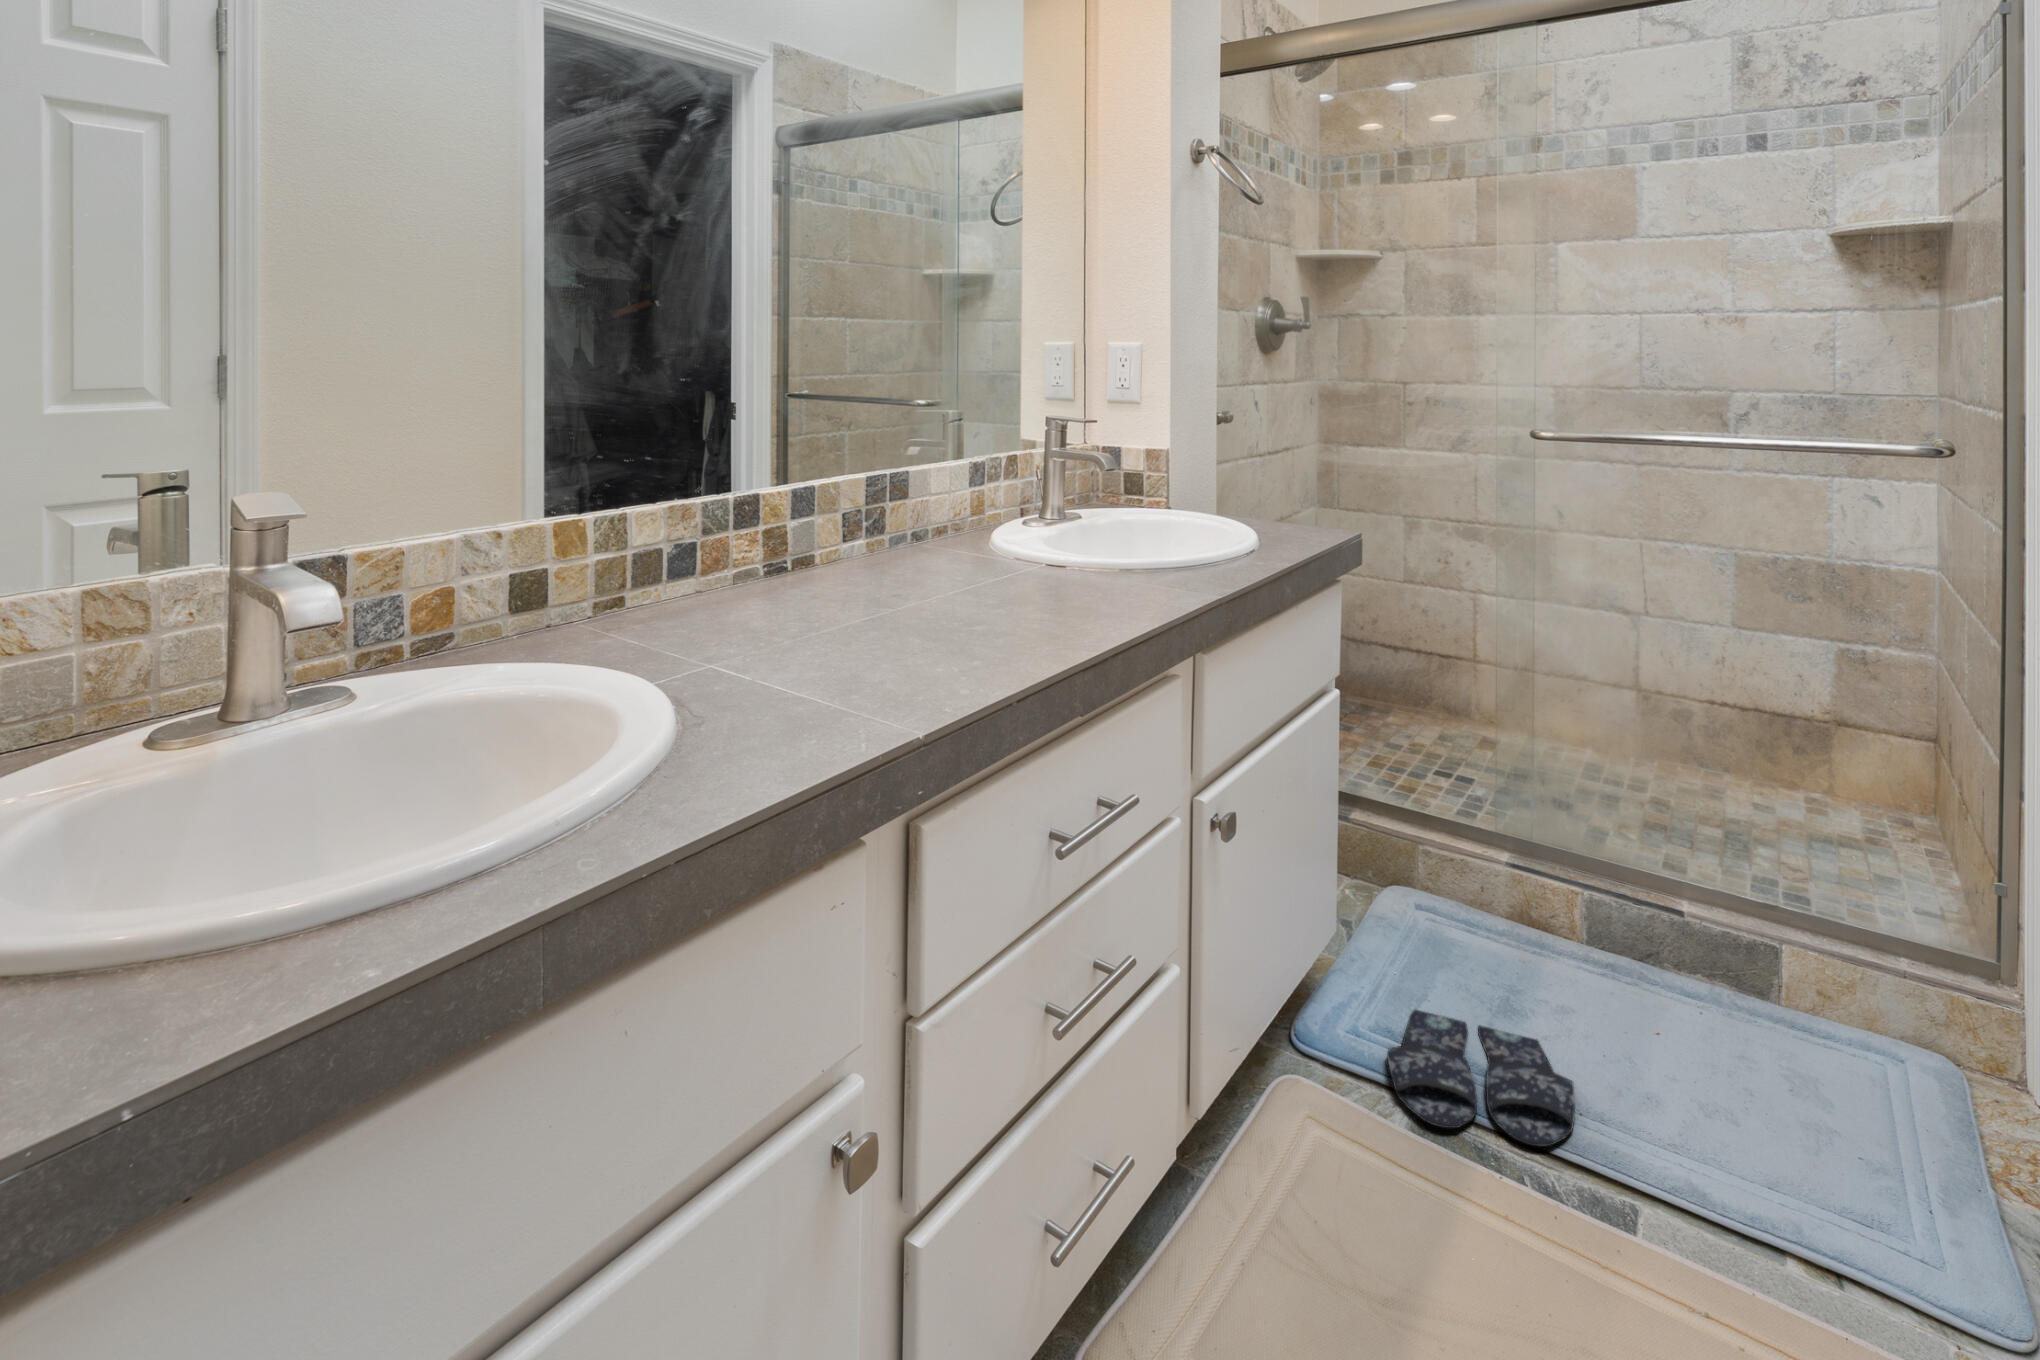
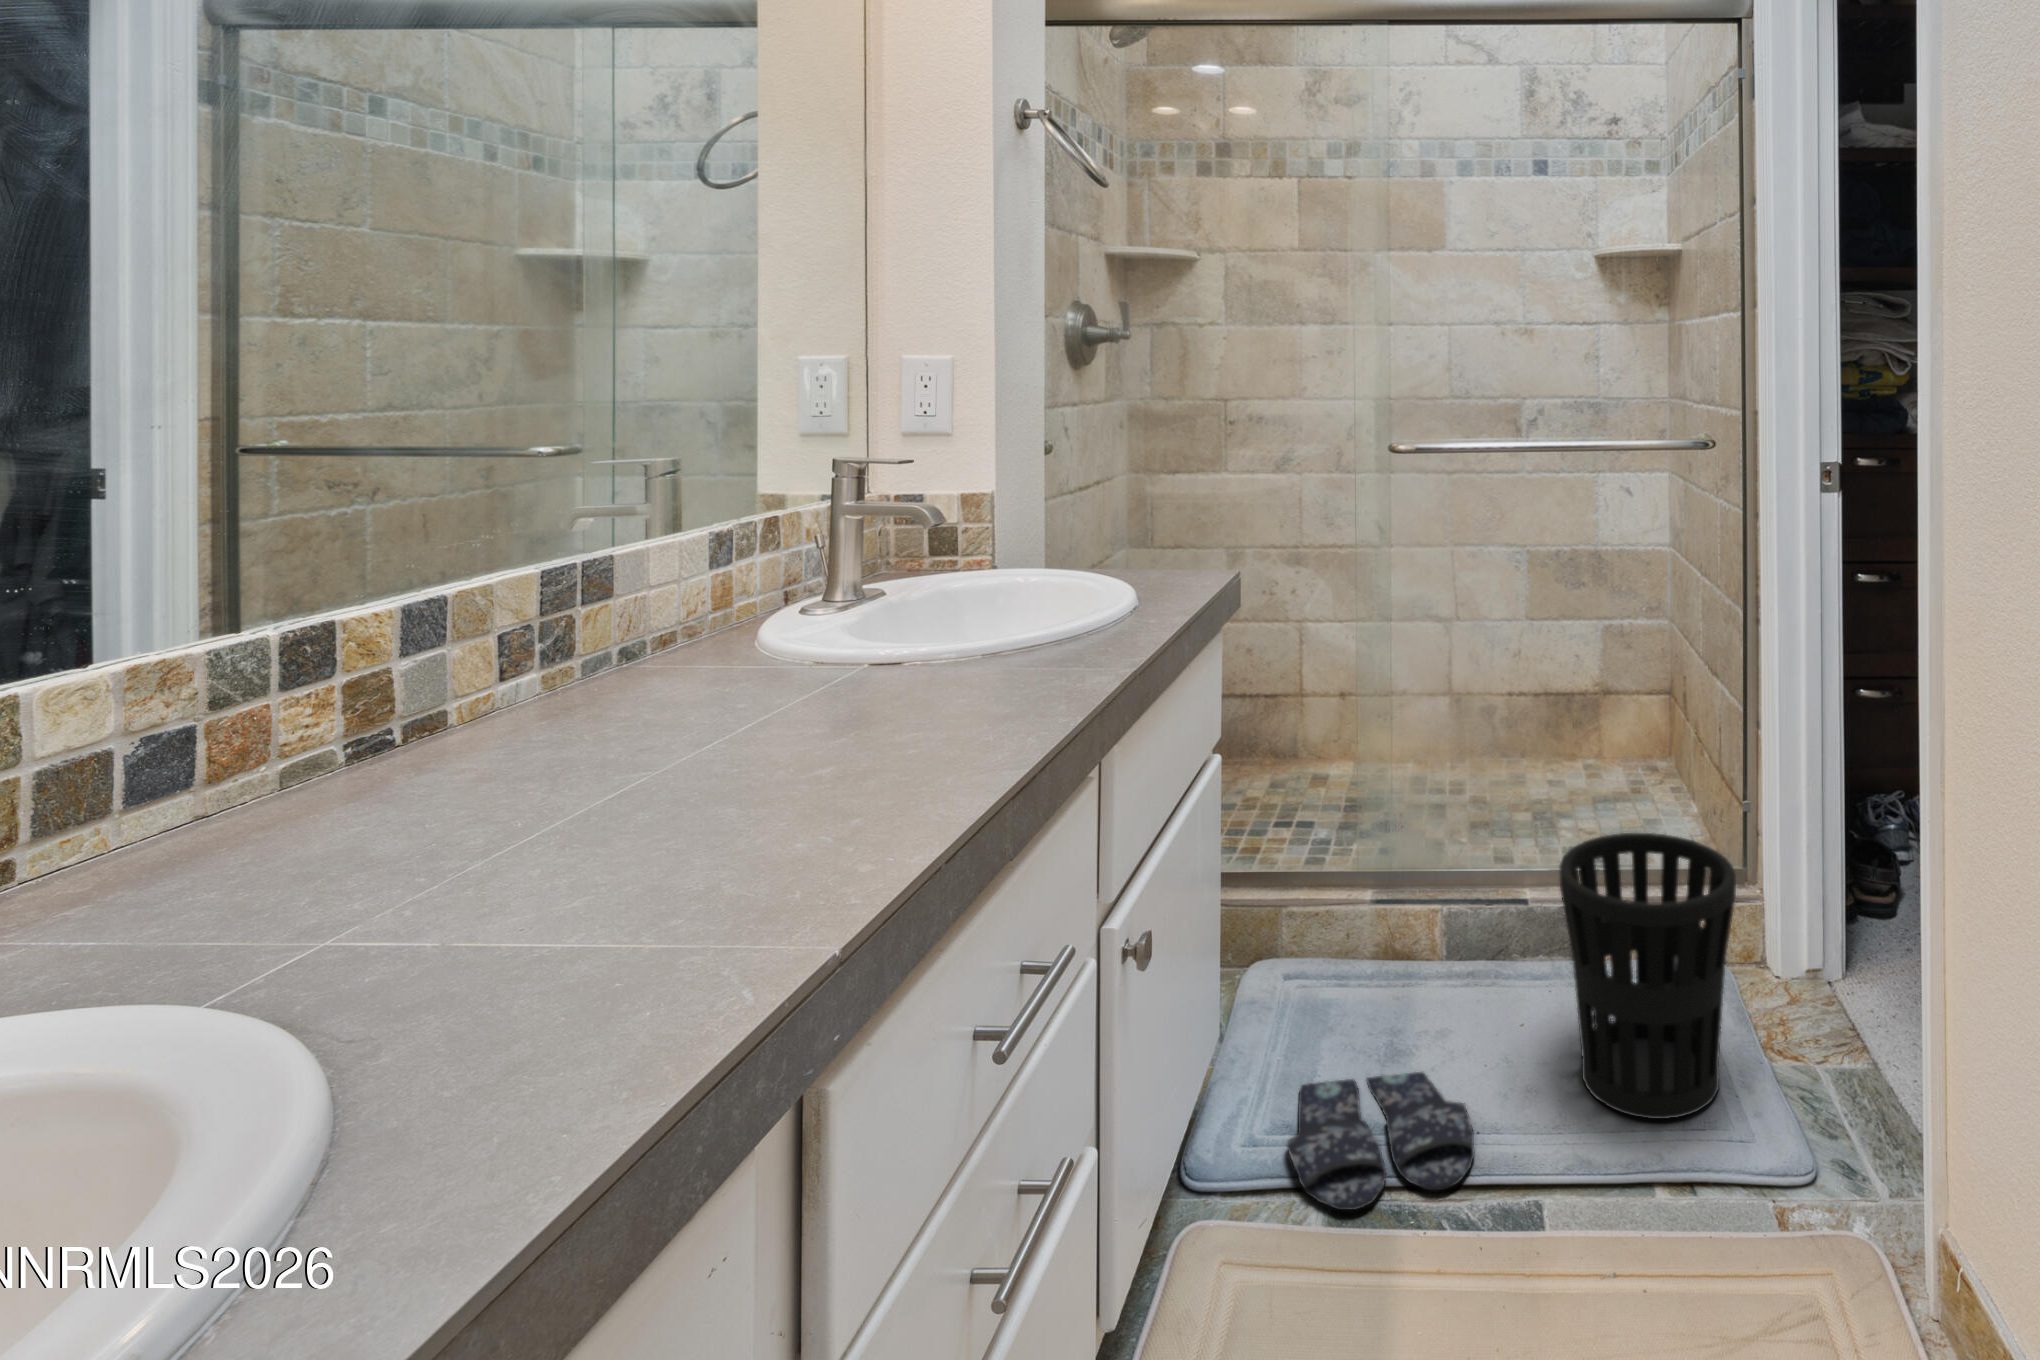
wastebasket: none [1695,863,1930,1190] -> present [1559,833,1736,1119]

